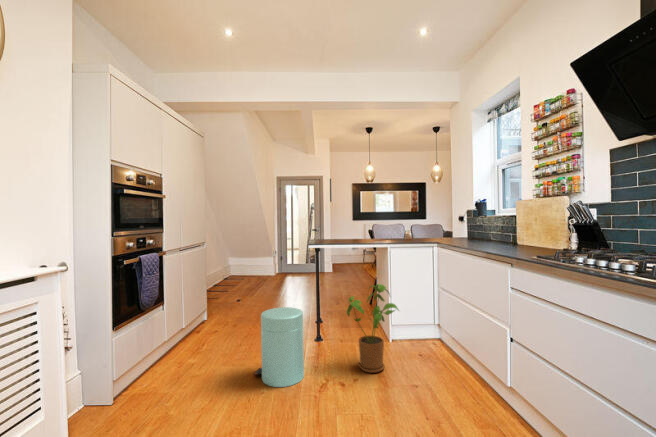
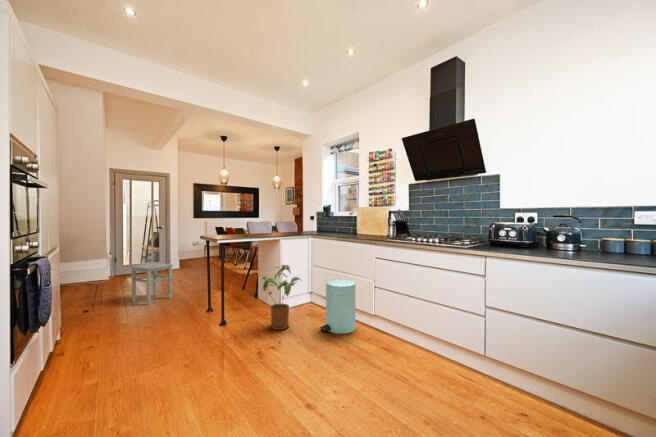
stool: none [264,267,298,310] -> present [131,263,172,305]
trash can: present [254,307,304,387] -> present [320,279,356,334]

